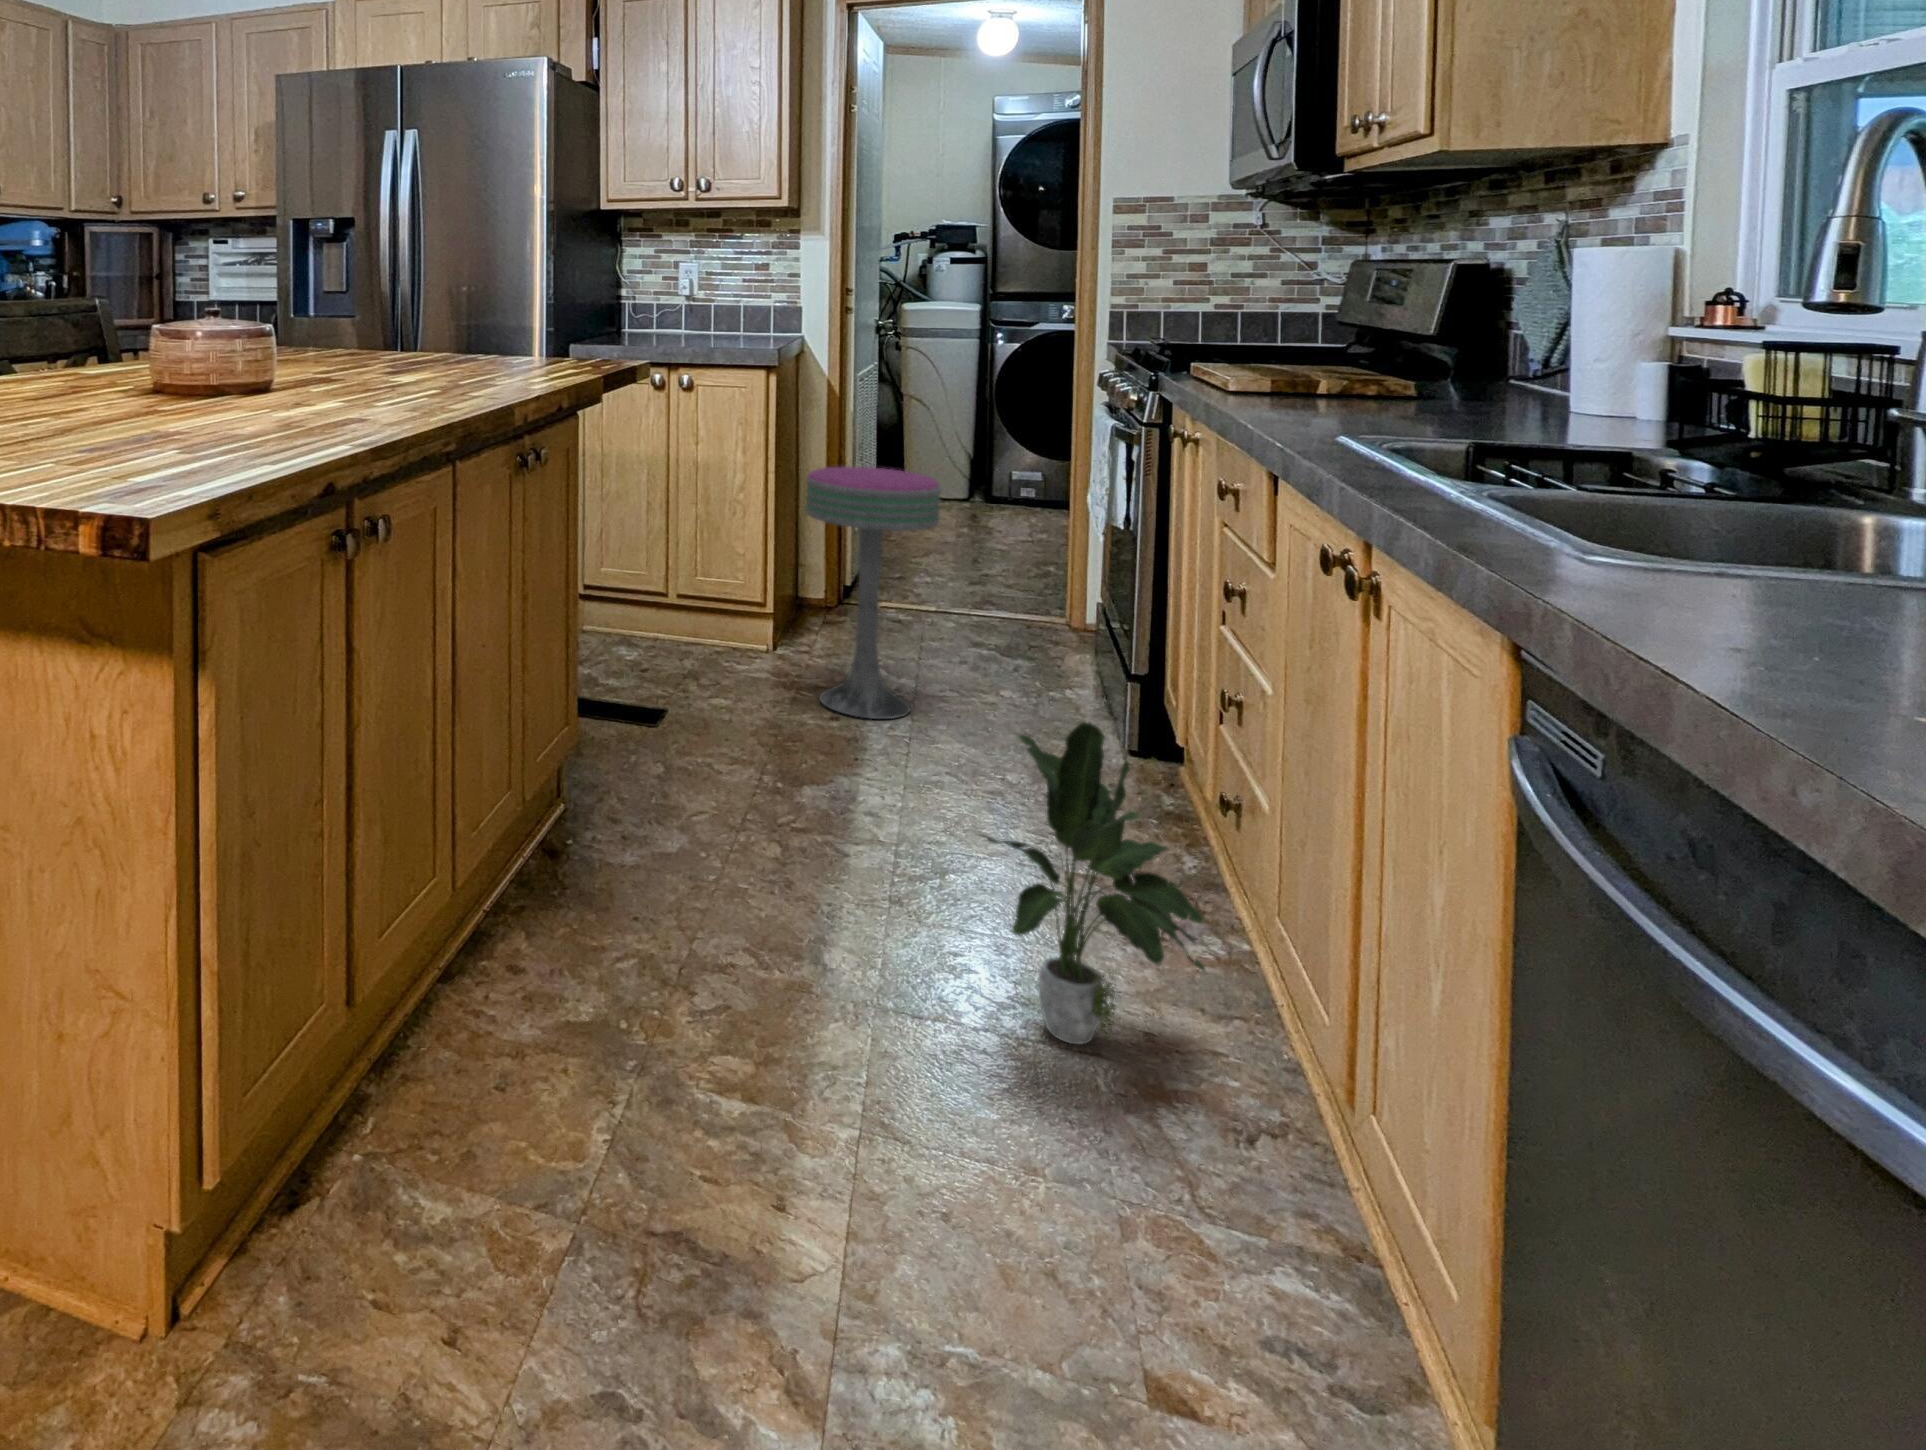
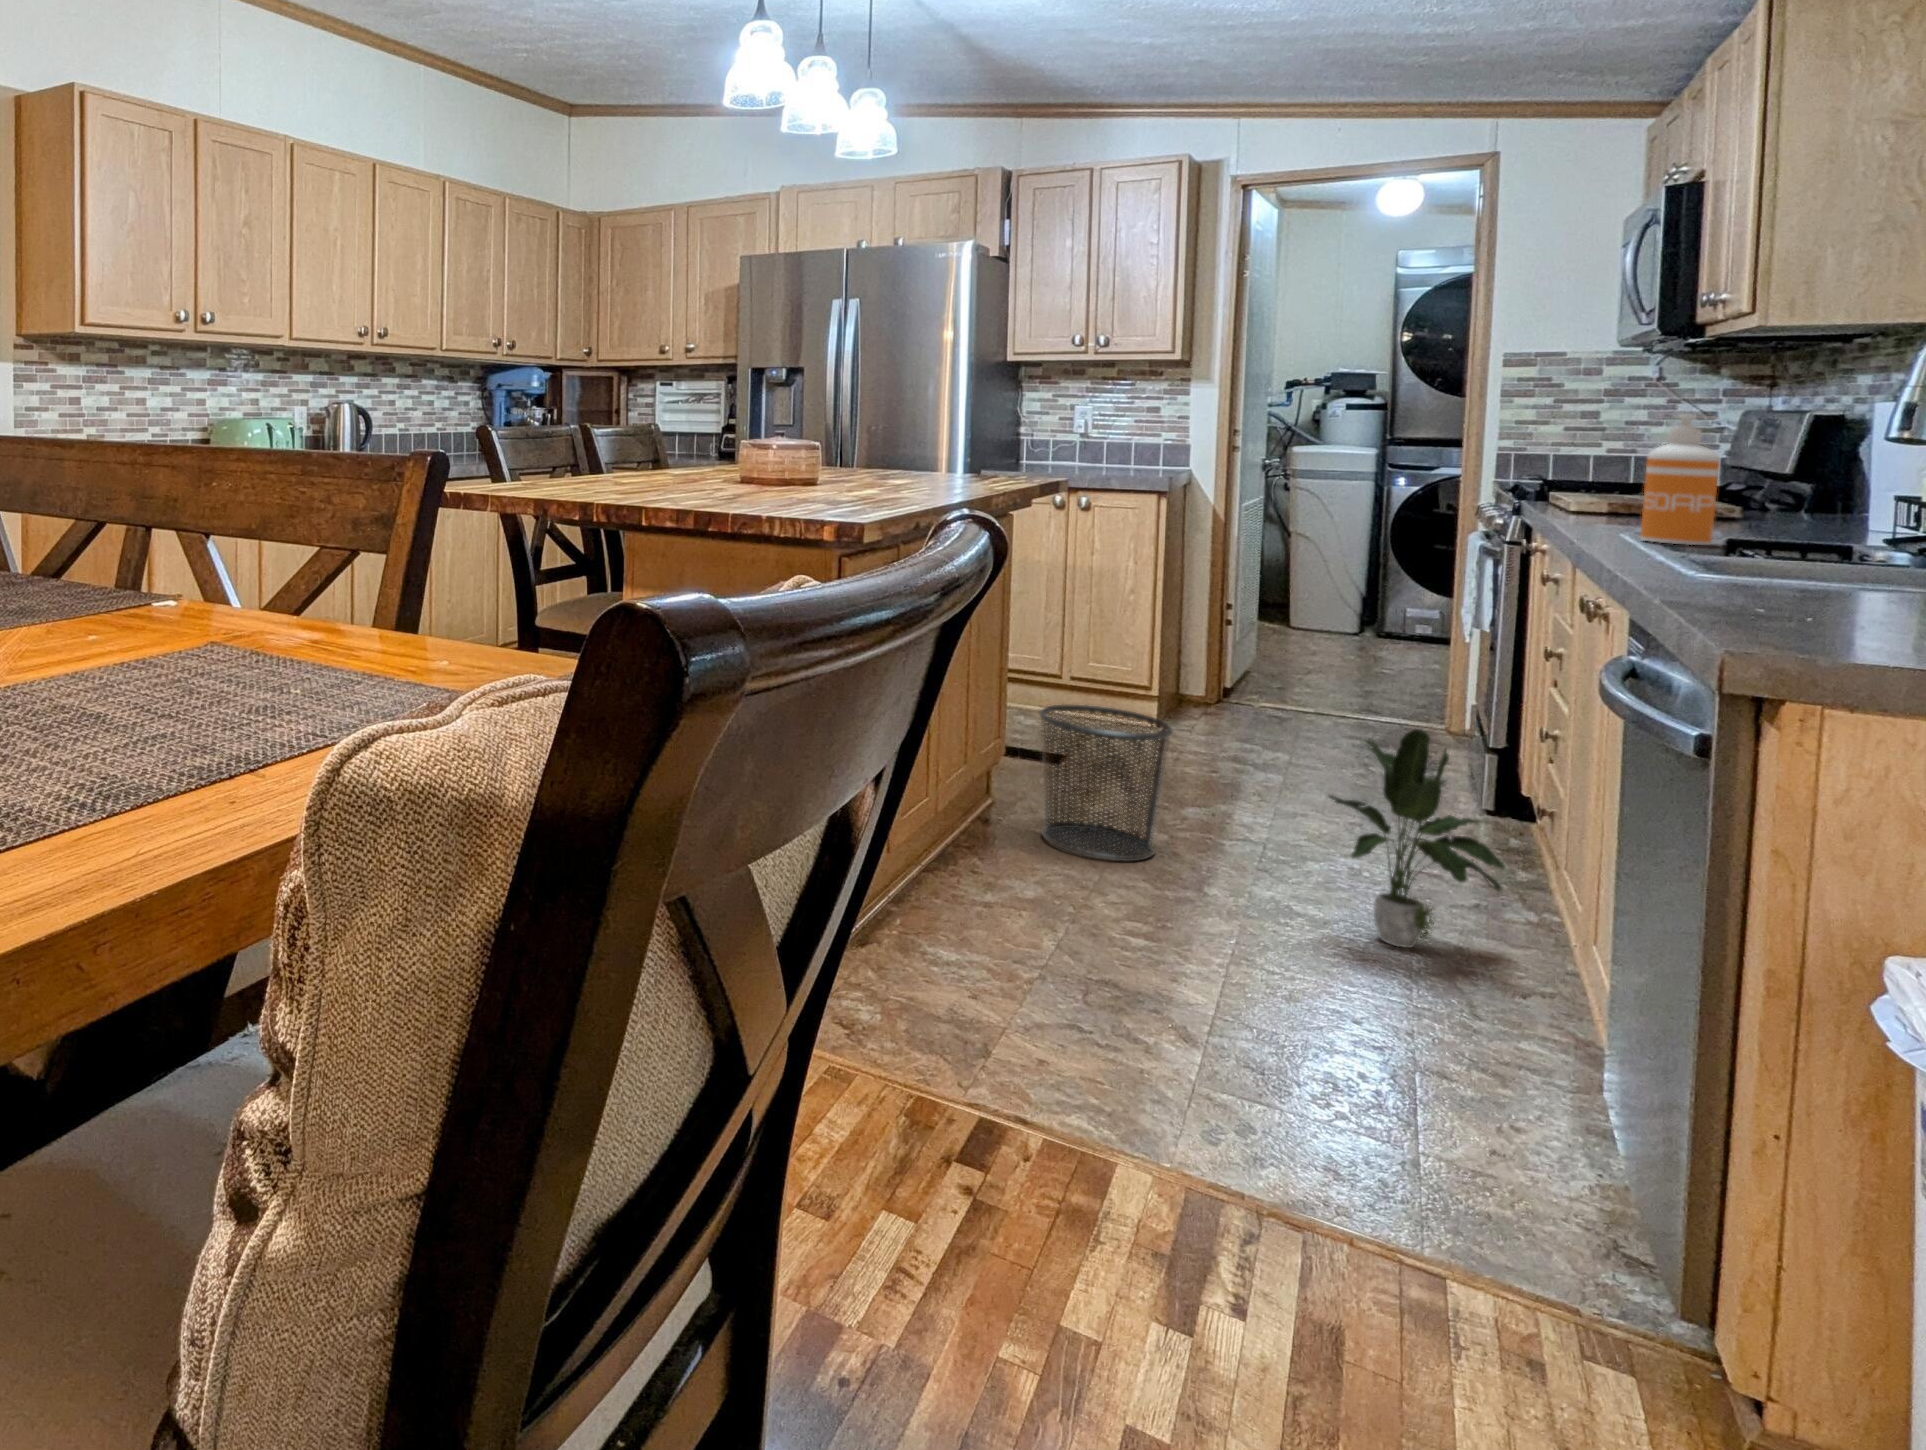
soap dispenser: none [1353,267,1449,452] -> present [1640,414,1719,545]
bar stool: present [805,467,941,719] -> none [1193,574,1317,777]
waste bin: none [610,674,780,906] -> present [1039,704,1173,861]

